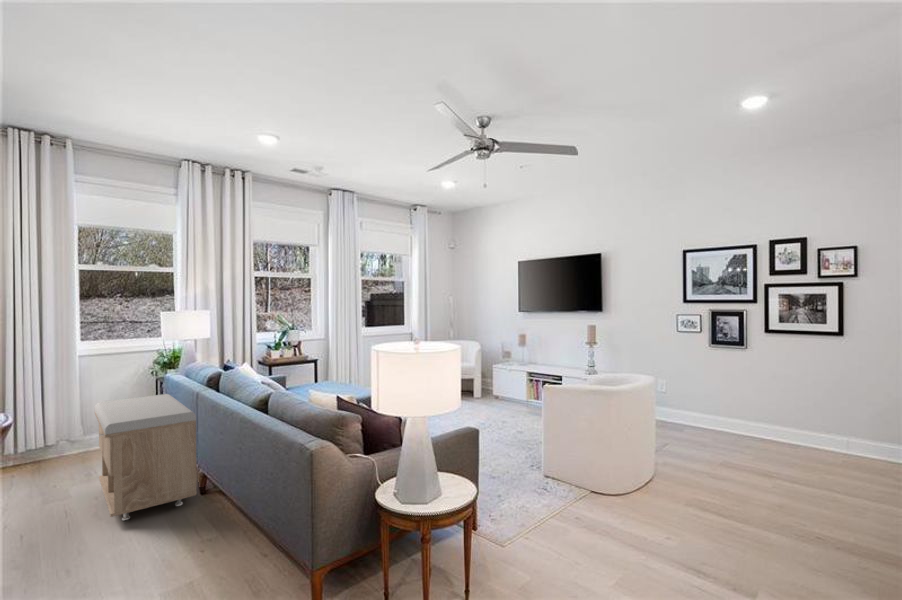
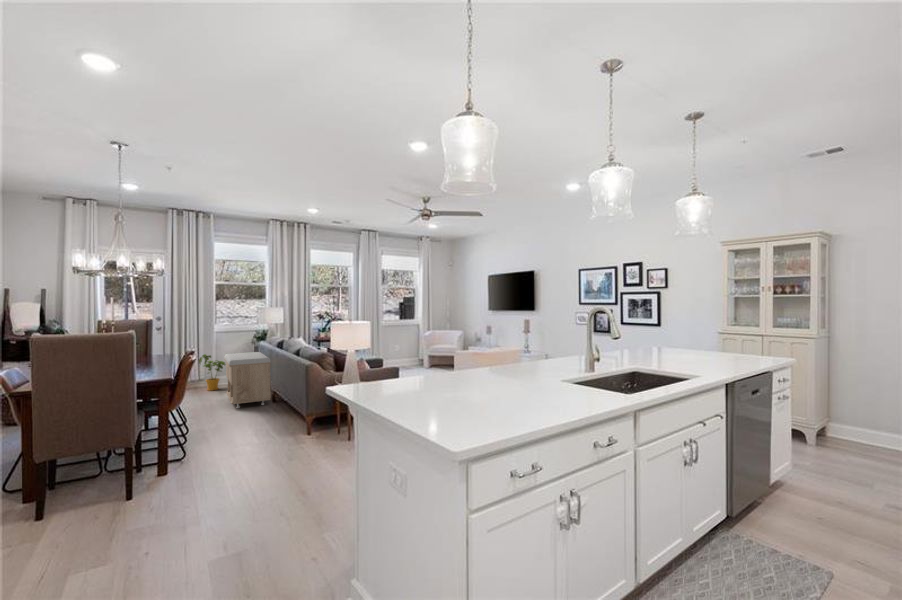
house plant: none [41,401,98,468] -> present [199,354,225,391]

